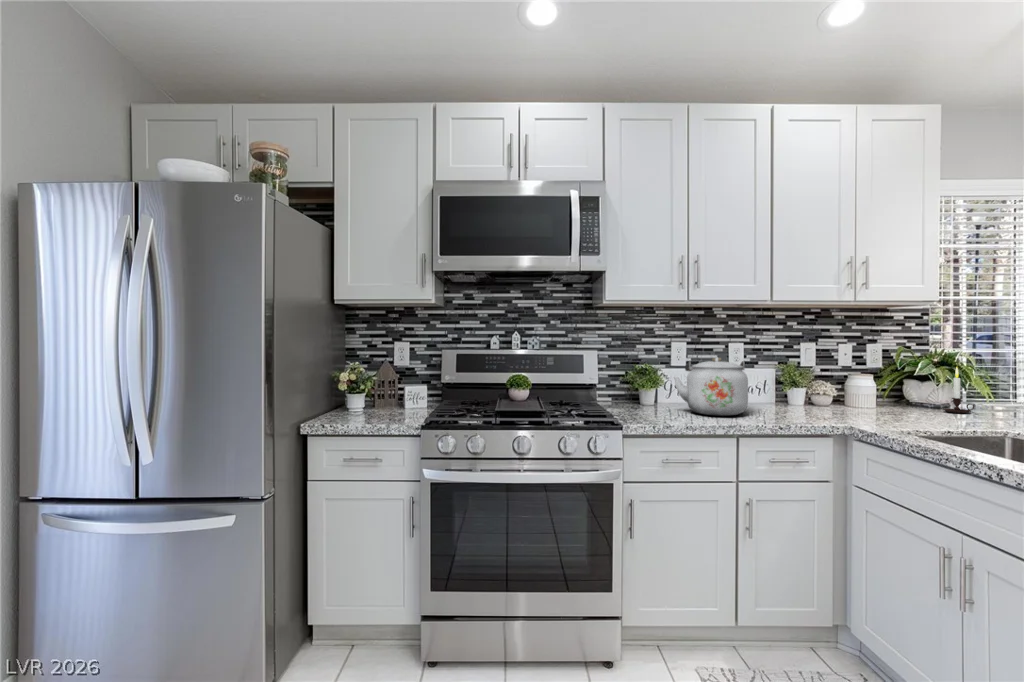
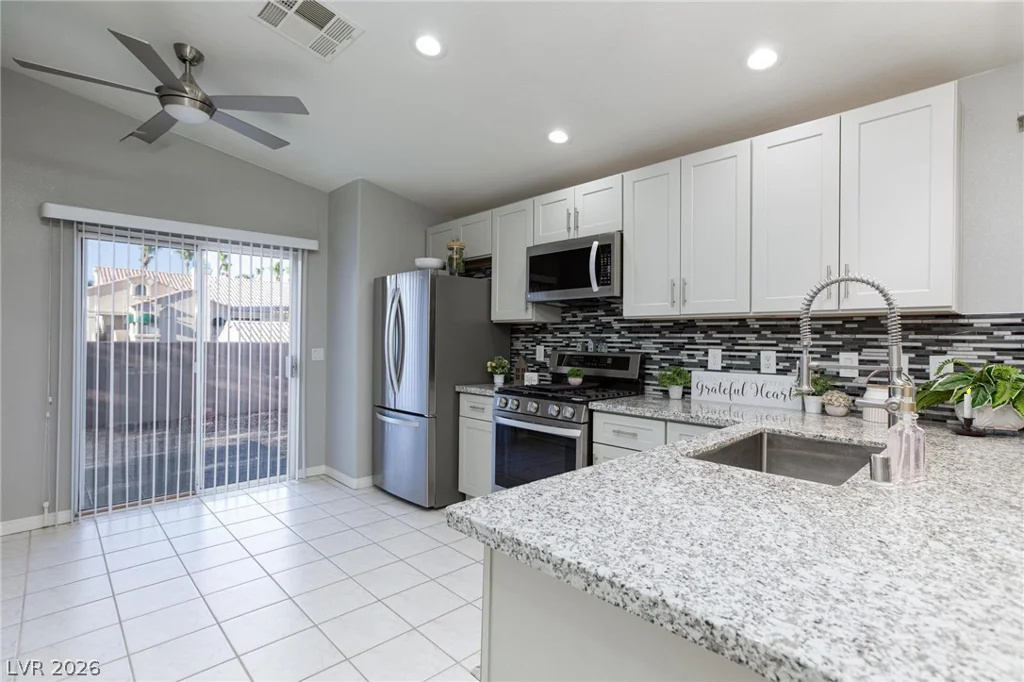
kettle: present [674,357,748,416] -> none [675,360,739,408]

